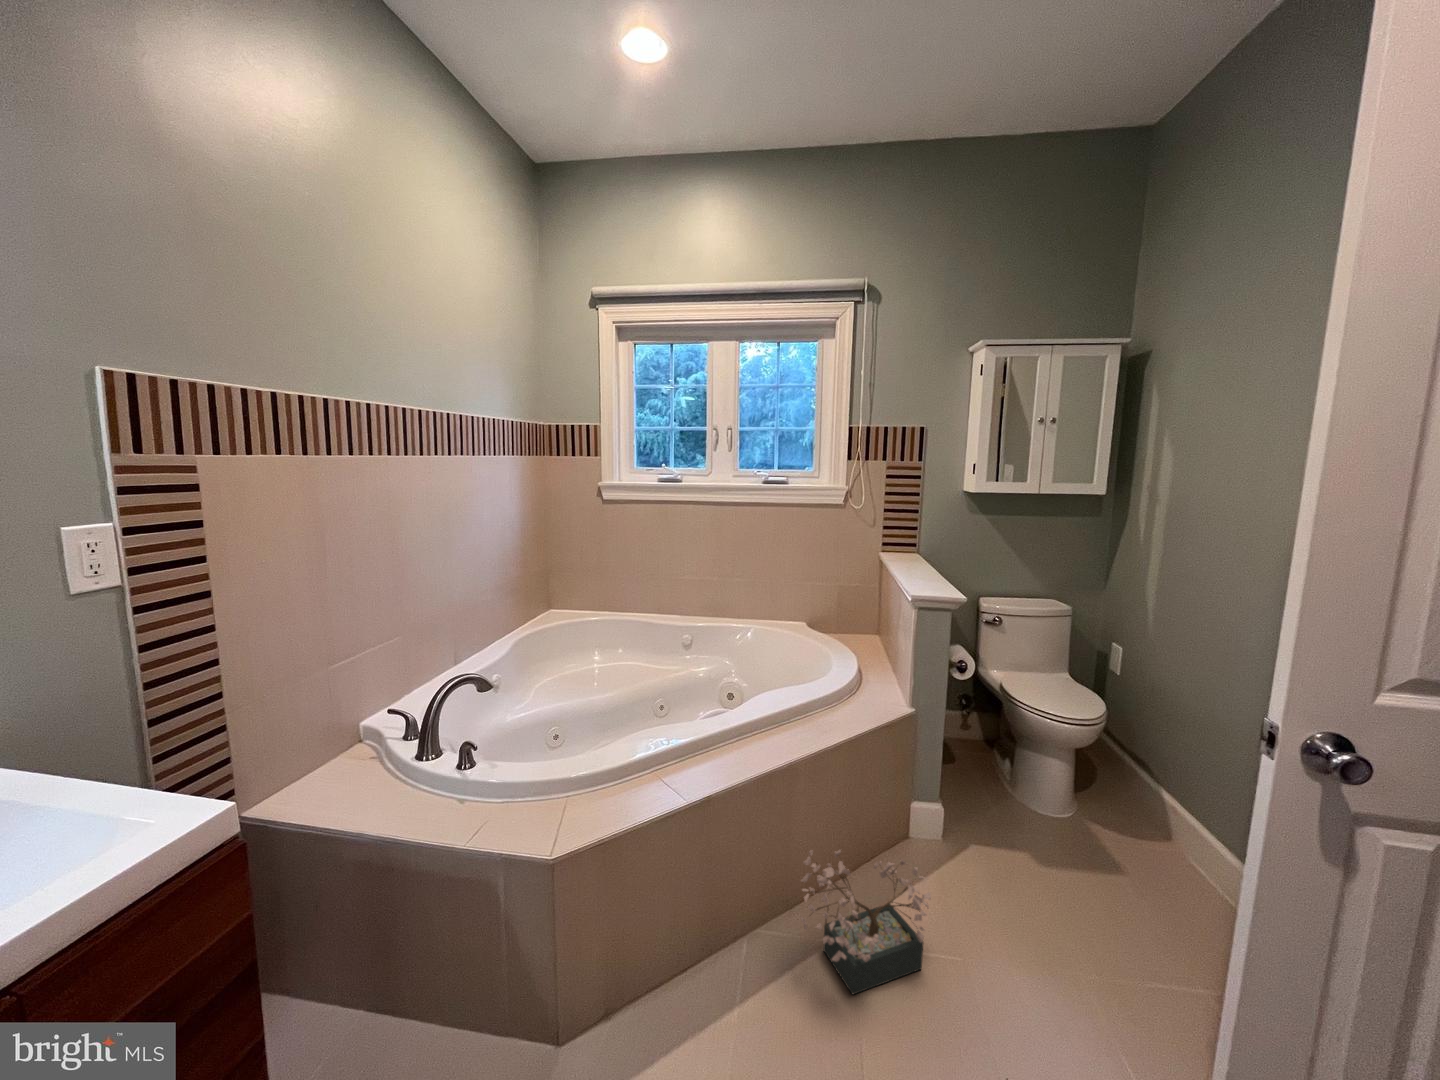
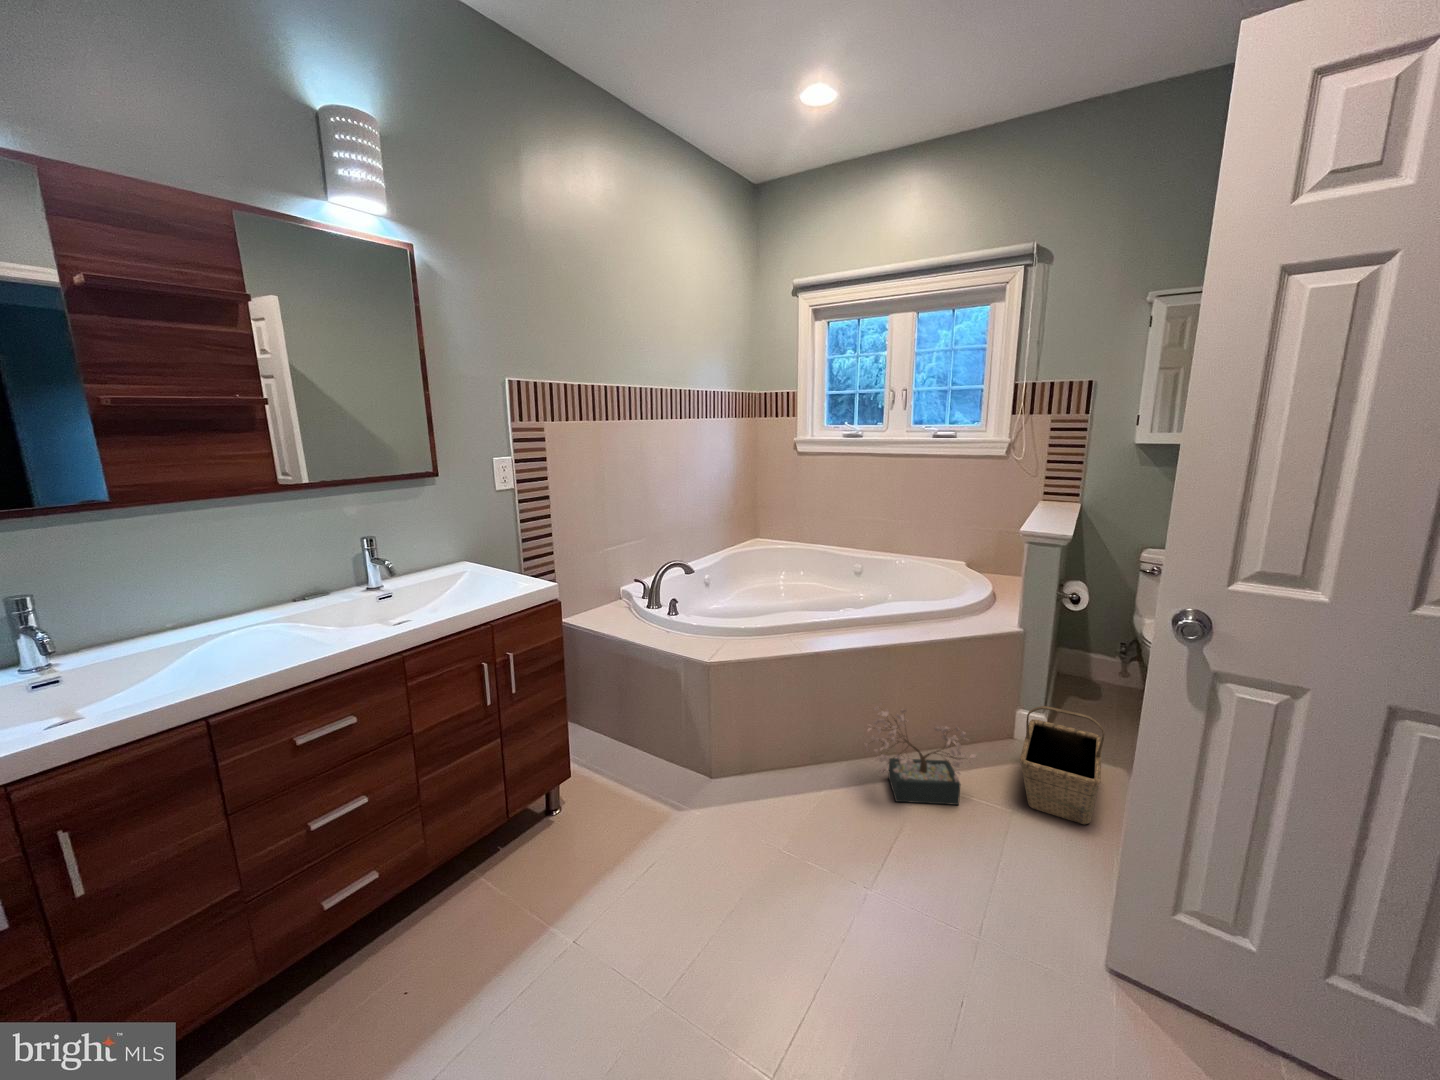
basket: none [949,806,1066,948] -> present [1020,706,1105,824]

